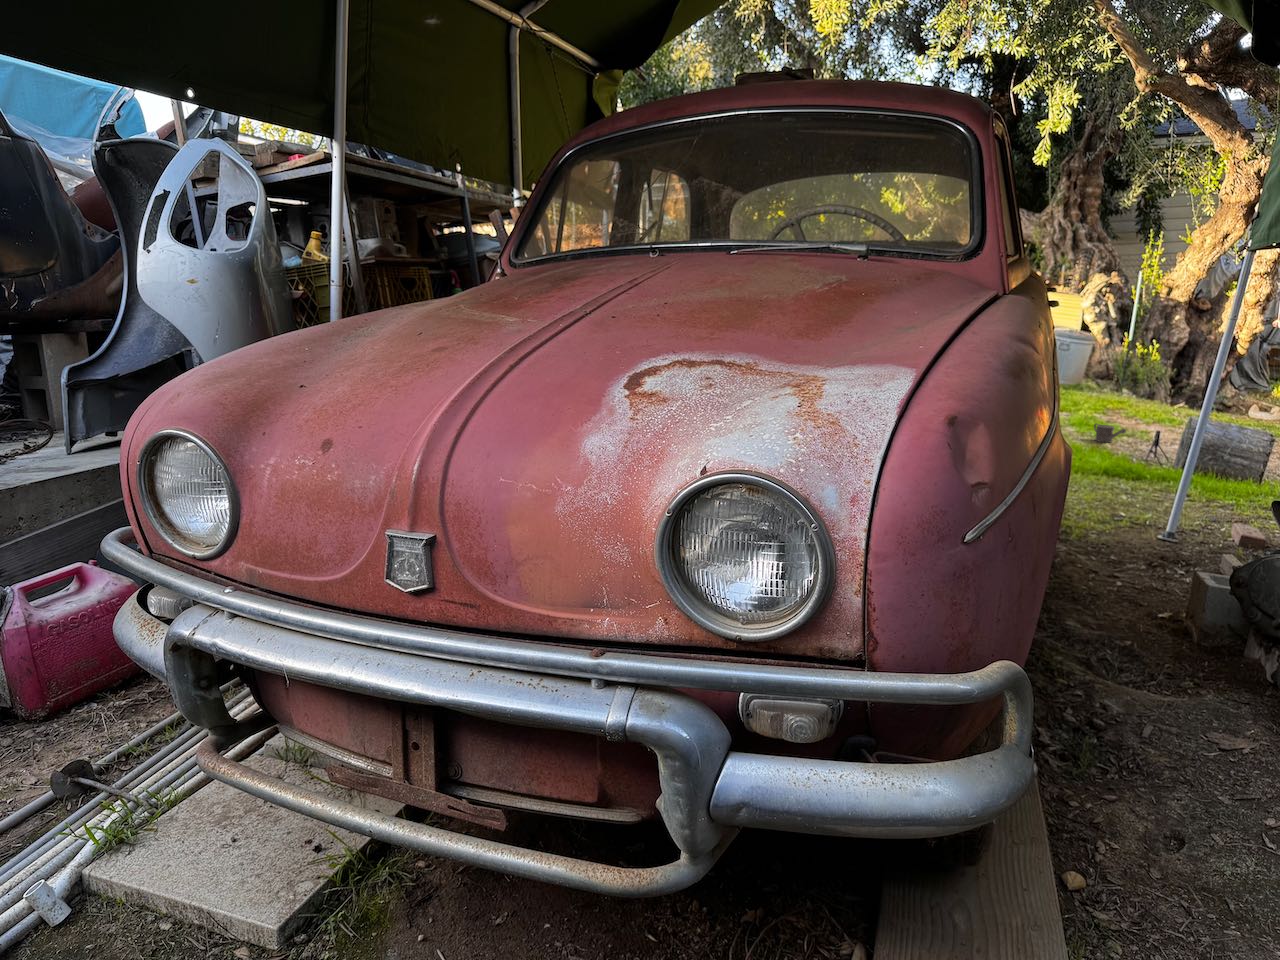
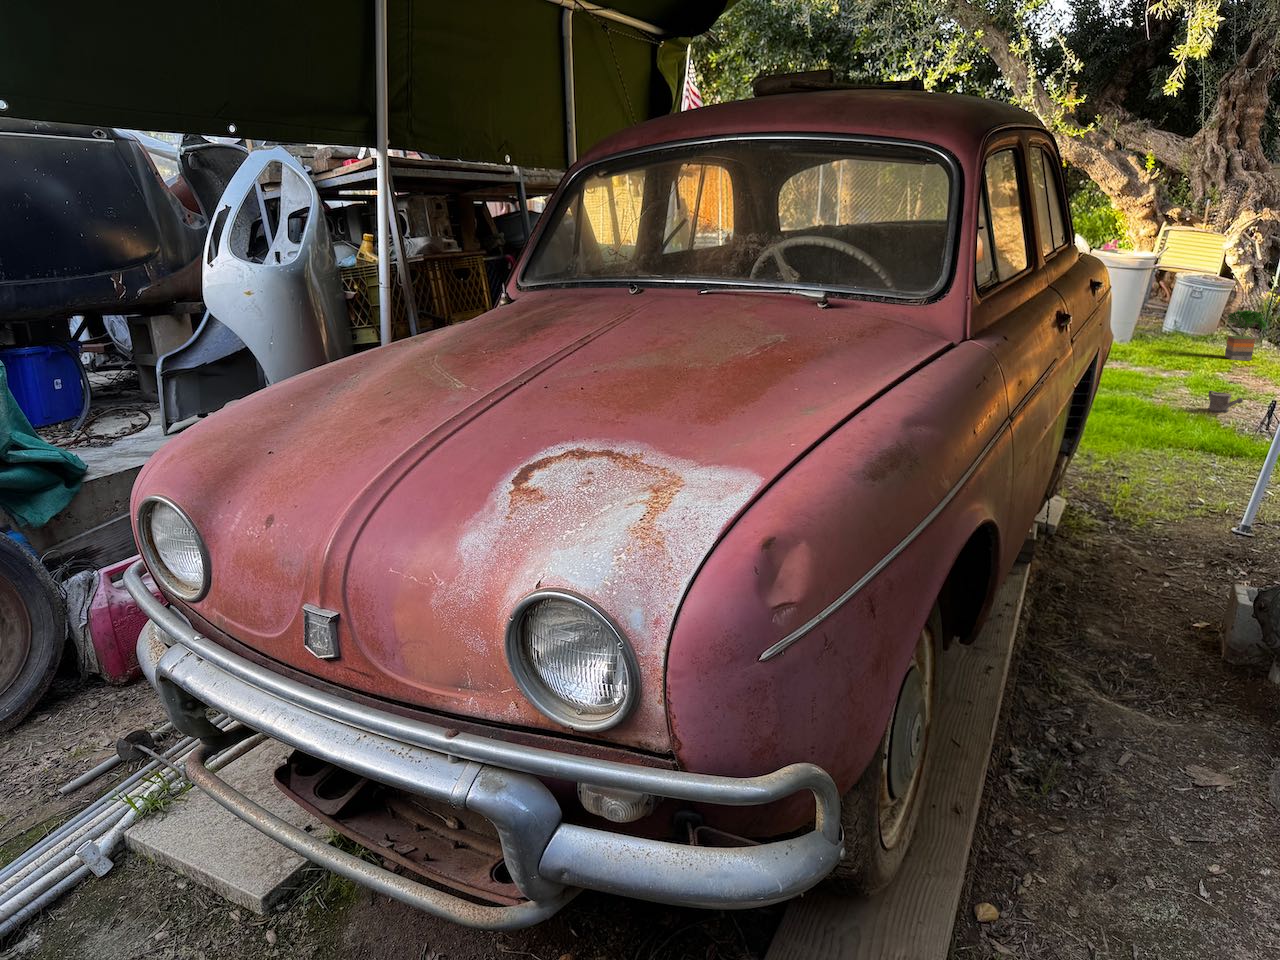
potted tree: none [1090,358,1126,404] -> present [1225,310,1267,360]

